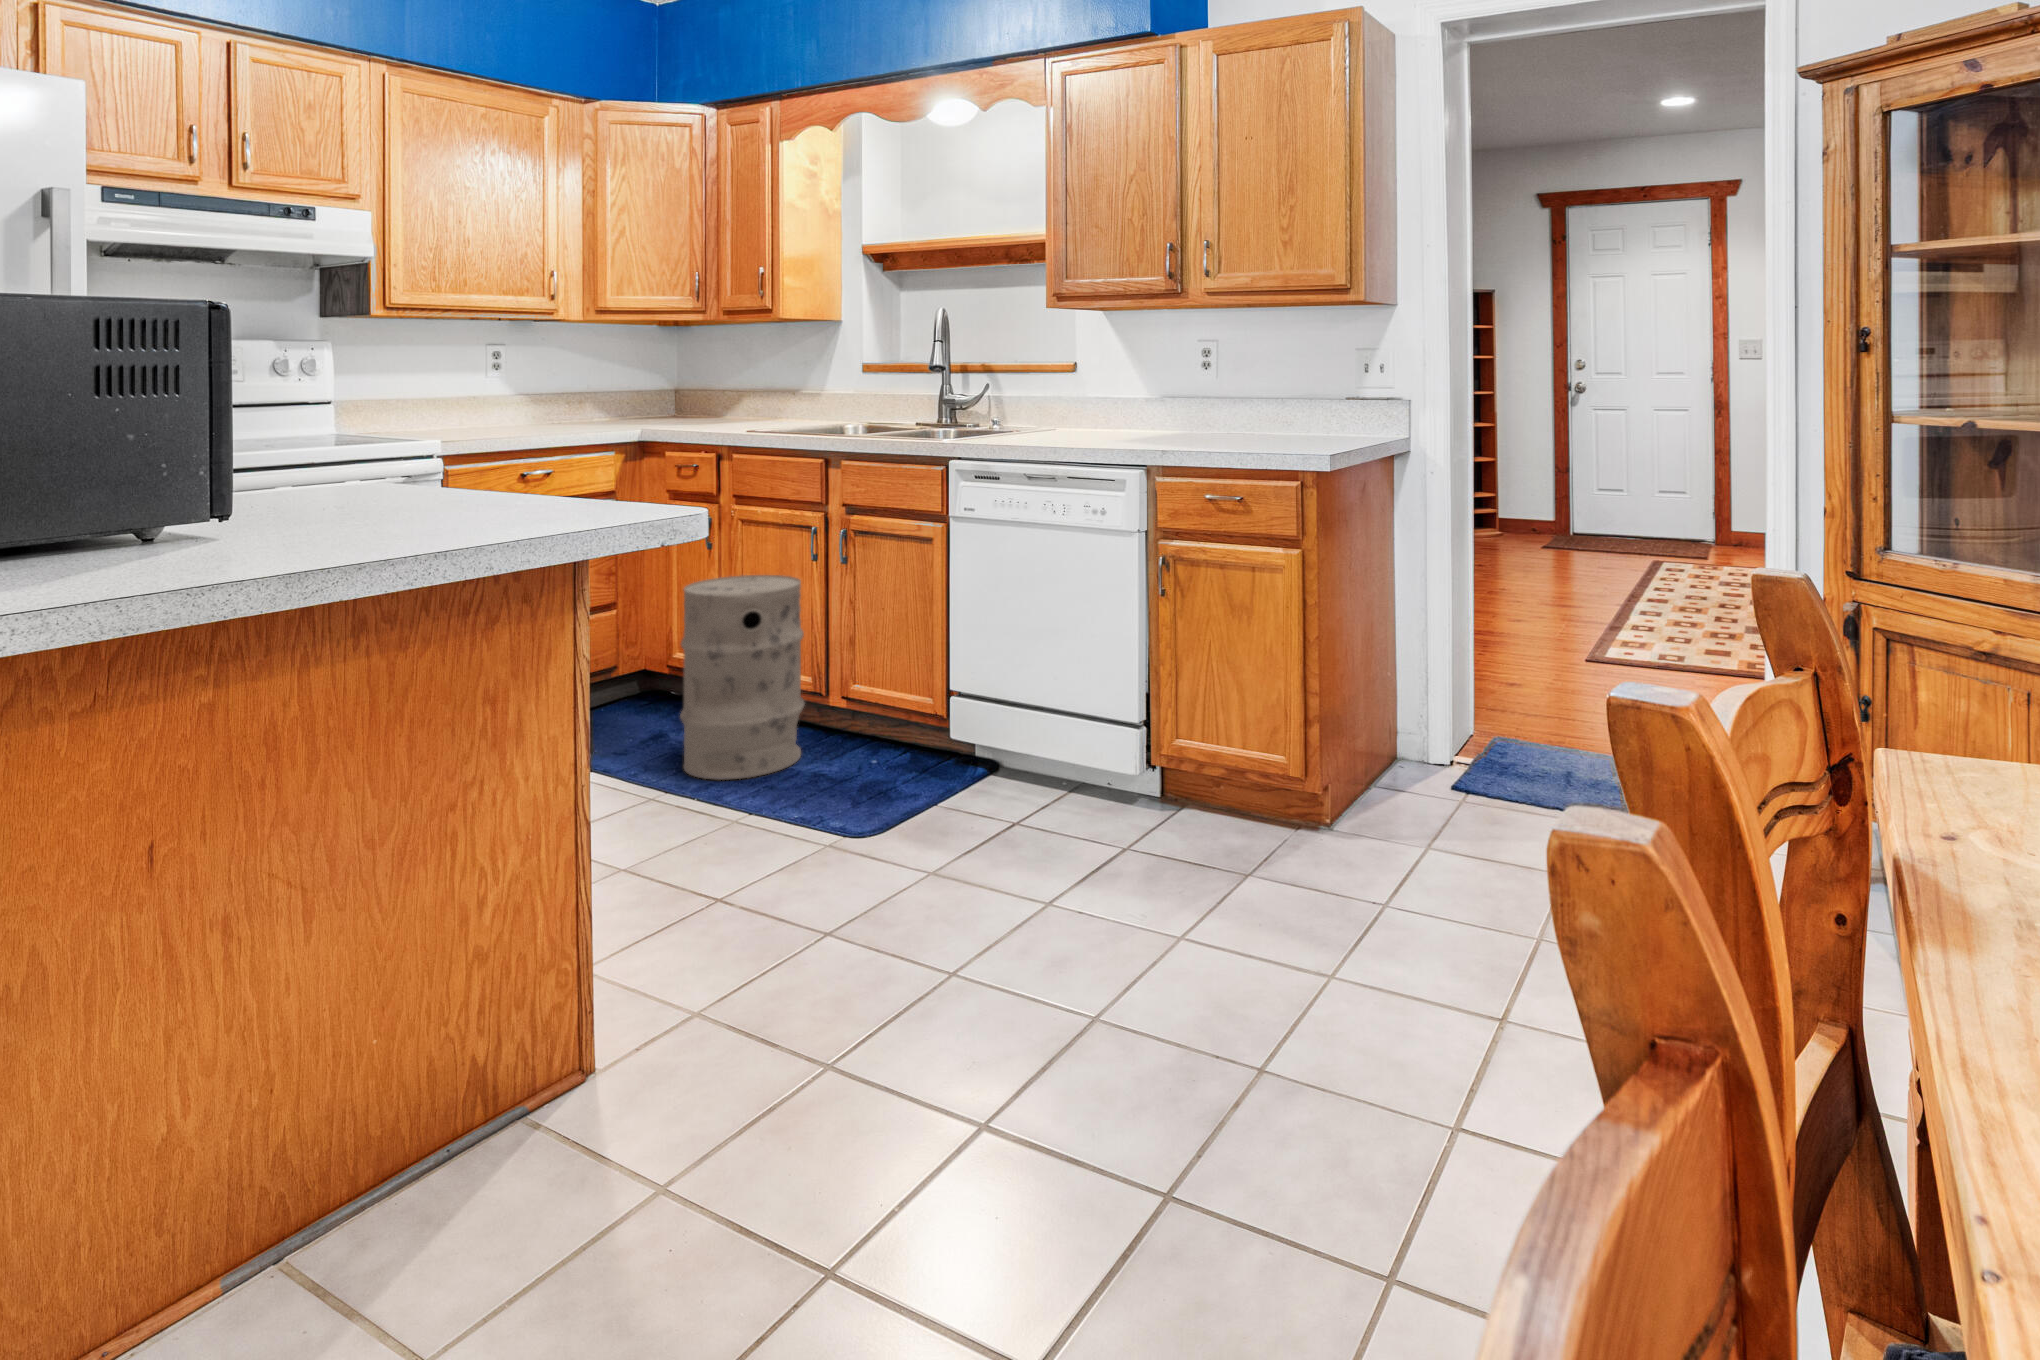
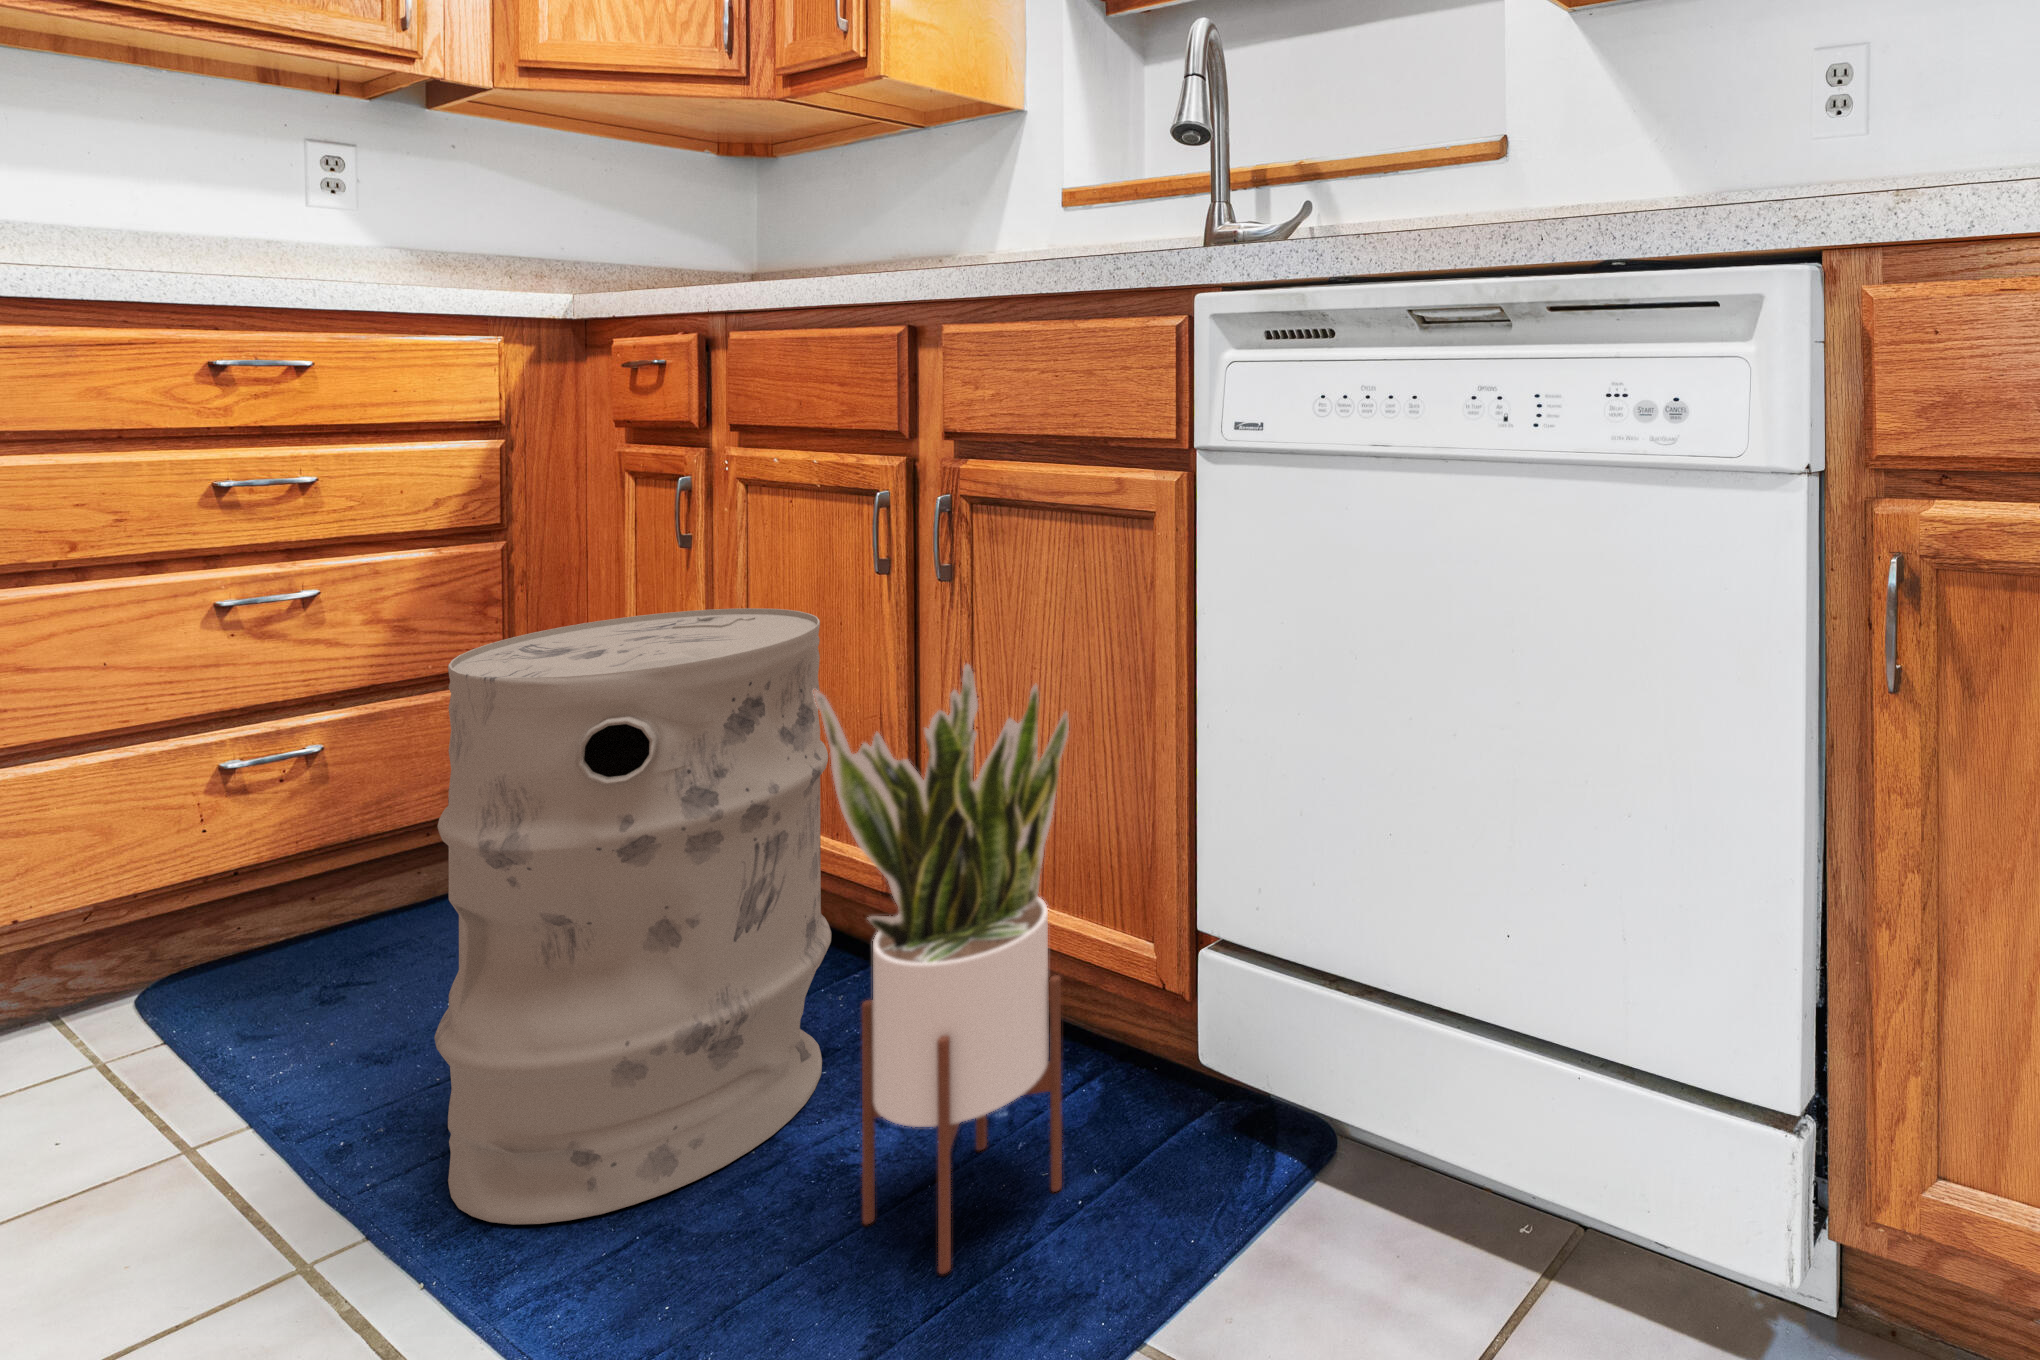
potted plant: none [827,592,904,787] -> present [813,664,1069,1274]

